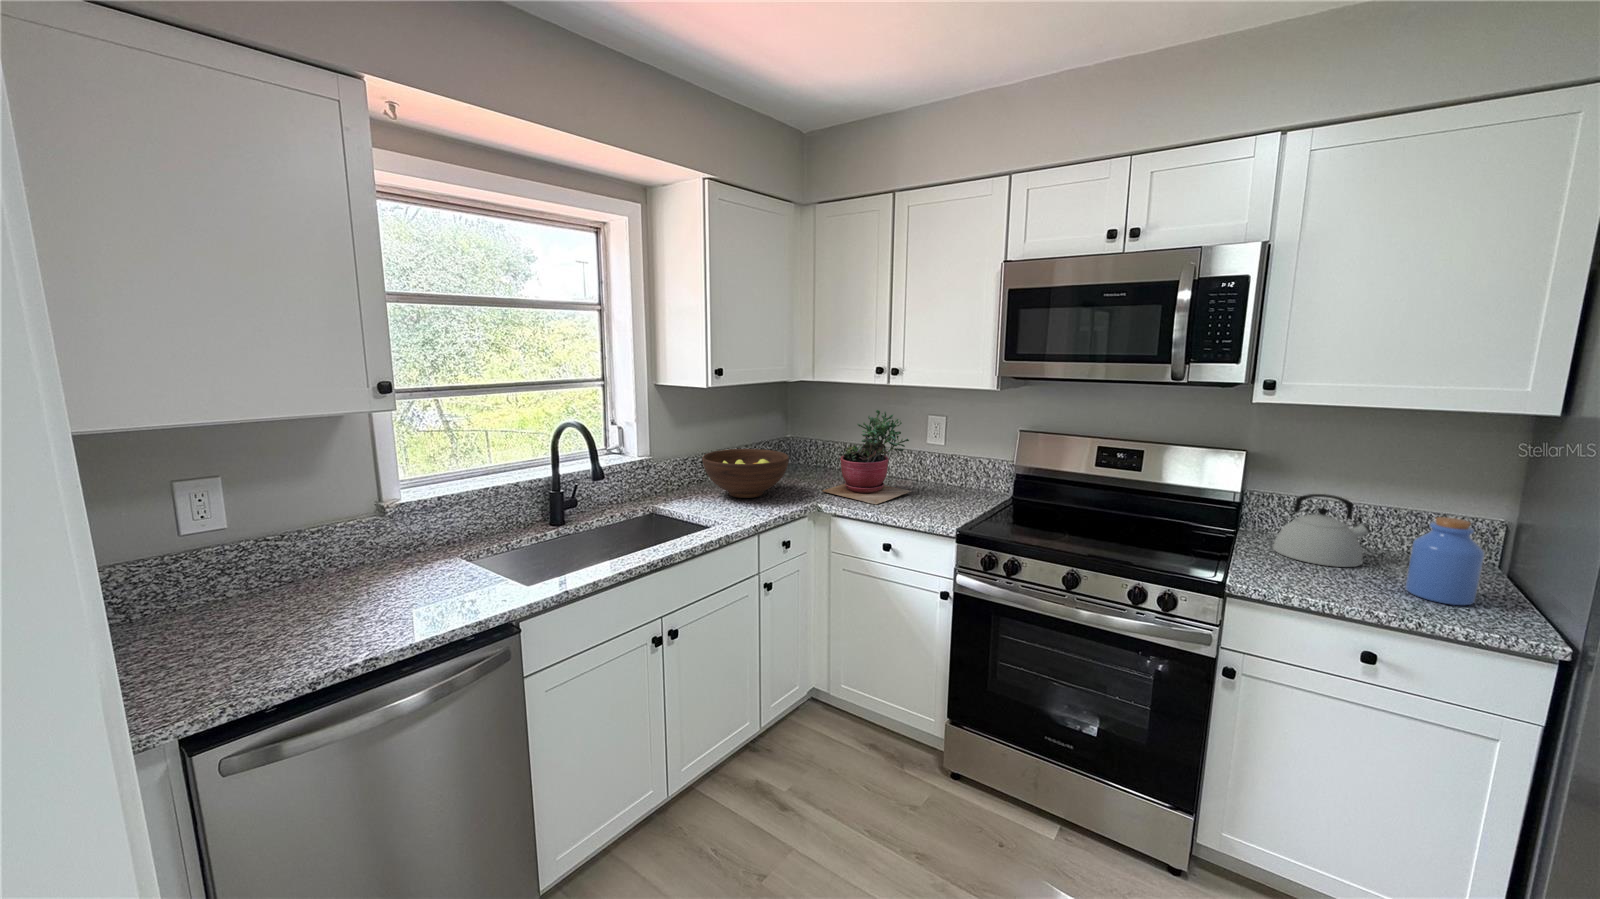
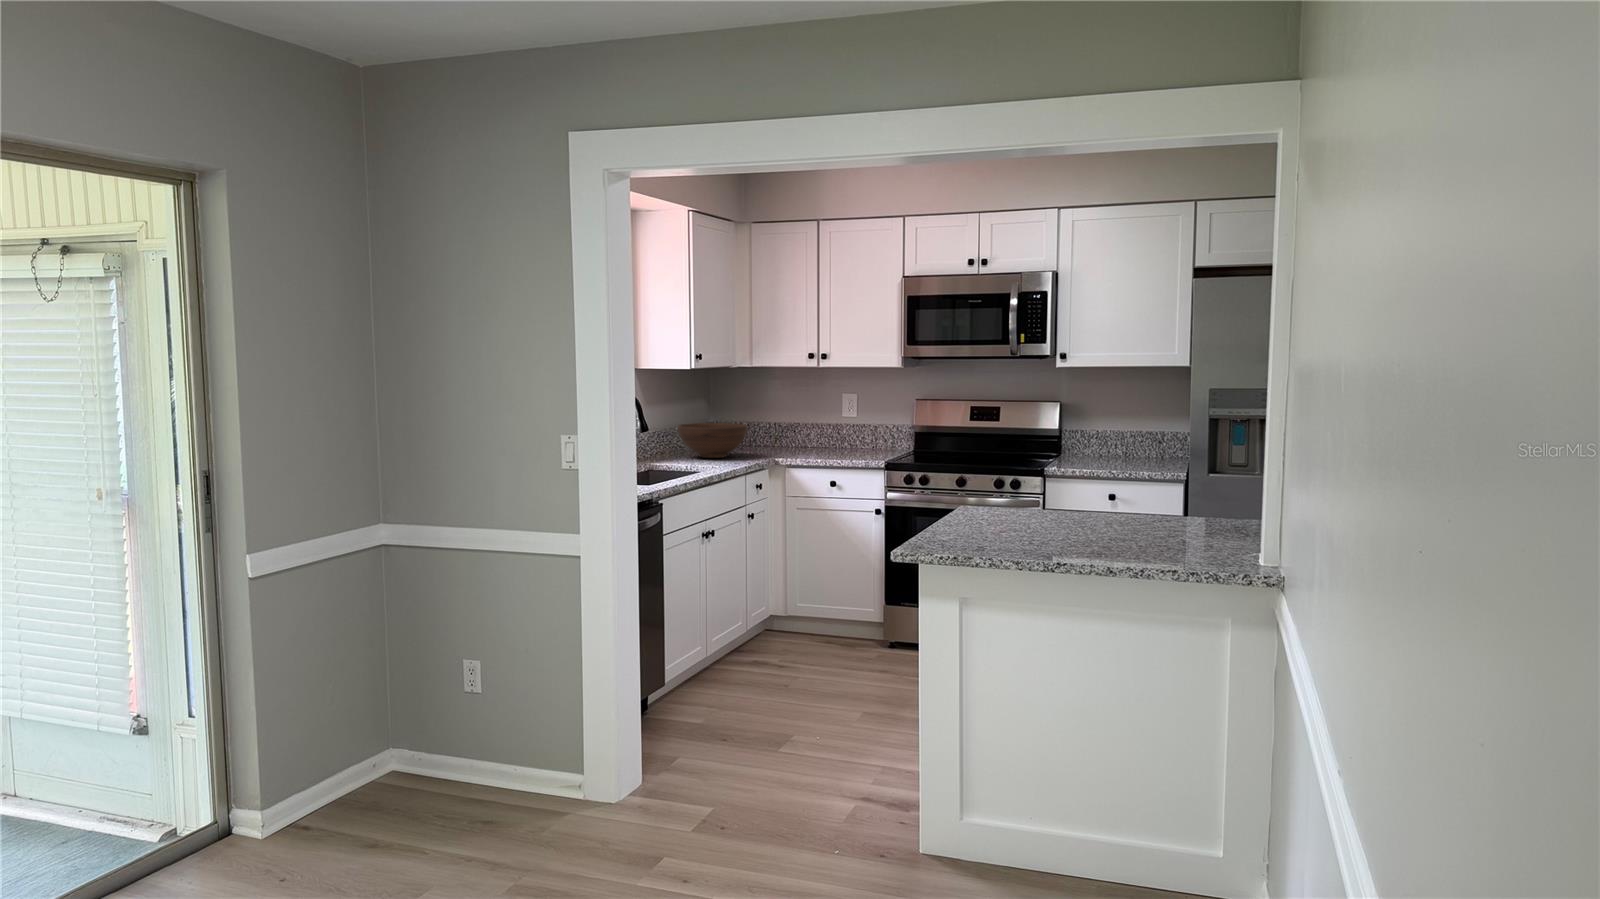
succulent plant: present [822,410,911,505] -> none [770,387,840,457]
kettle: present [1273,494,1371,567] -> none [1076,423,1123,463]
jar: present [1405,517,1484,605] -> none [1132,424,1161,468]

